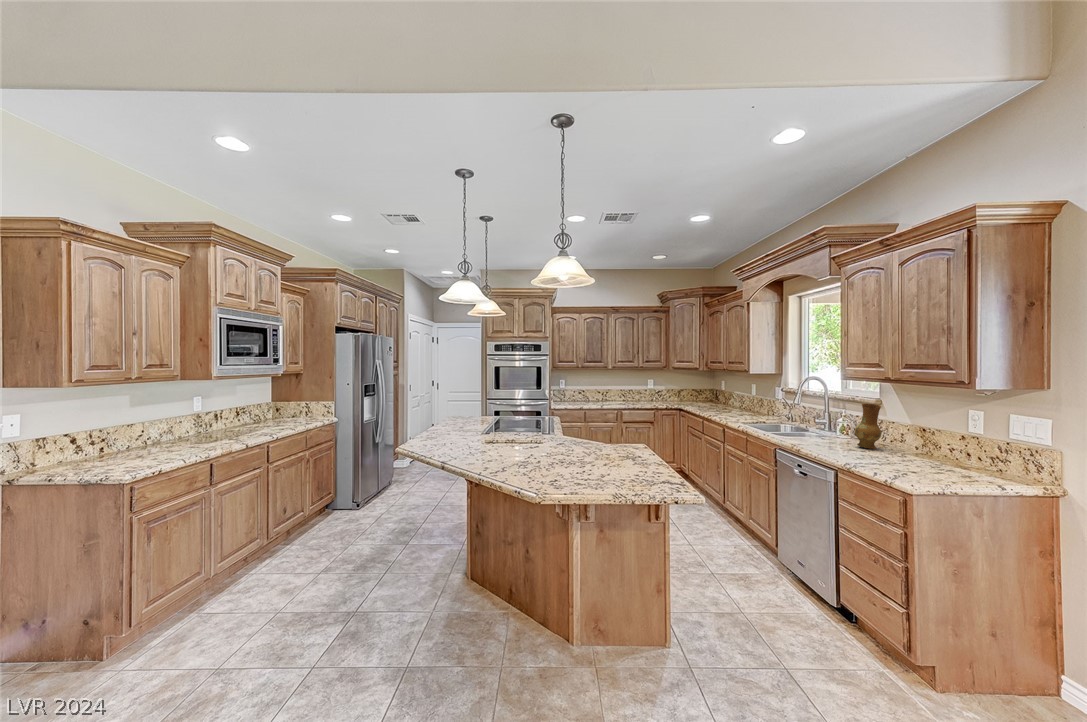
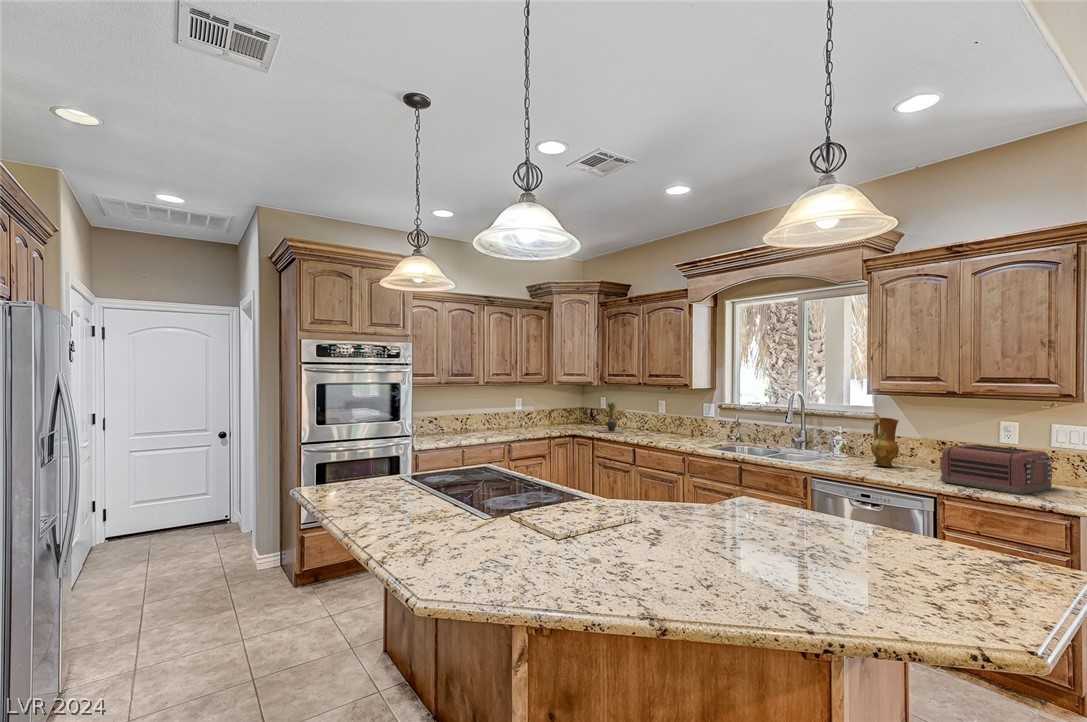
potted plant: none [697,384,722,409] -> present [597,403,624,433]
toaster: none [872,431,985,479] -> present [941,444,1054,495]

